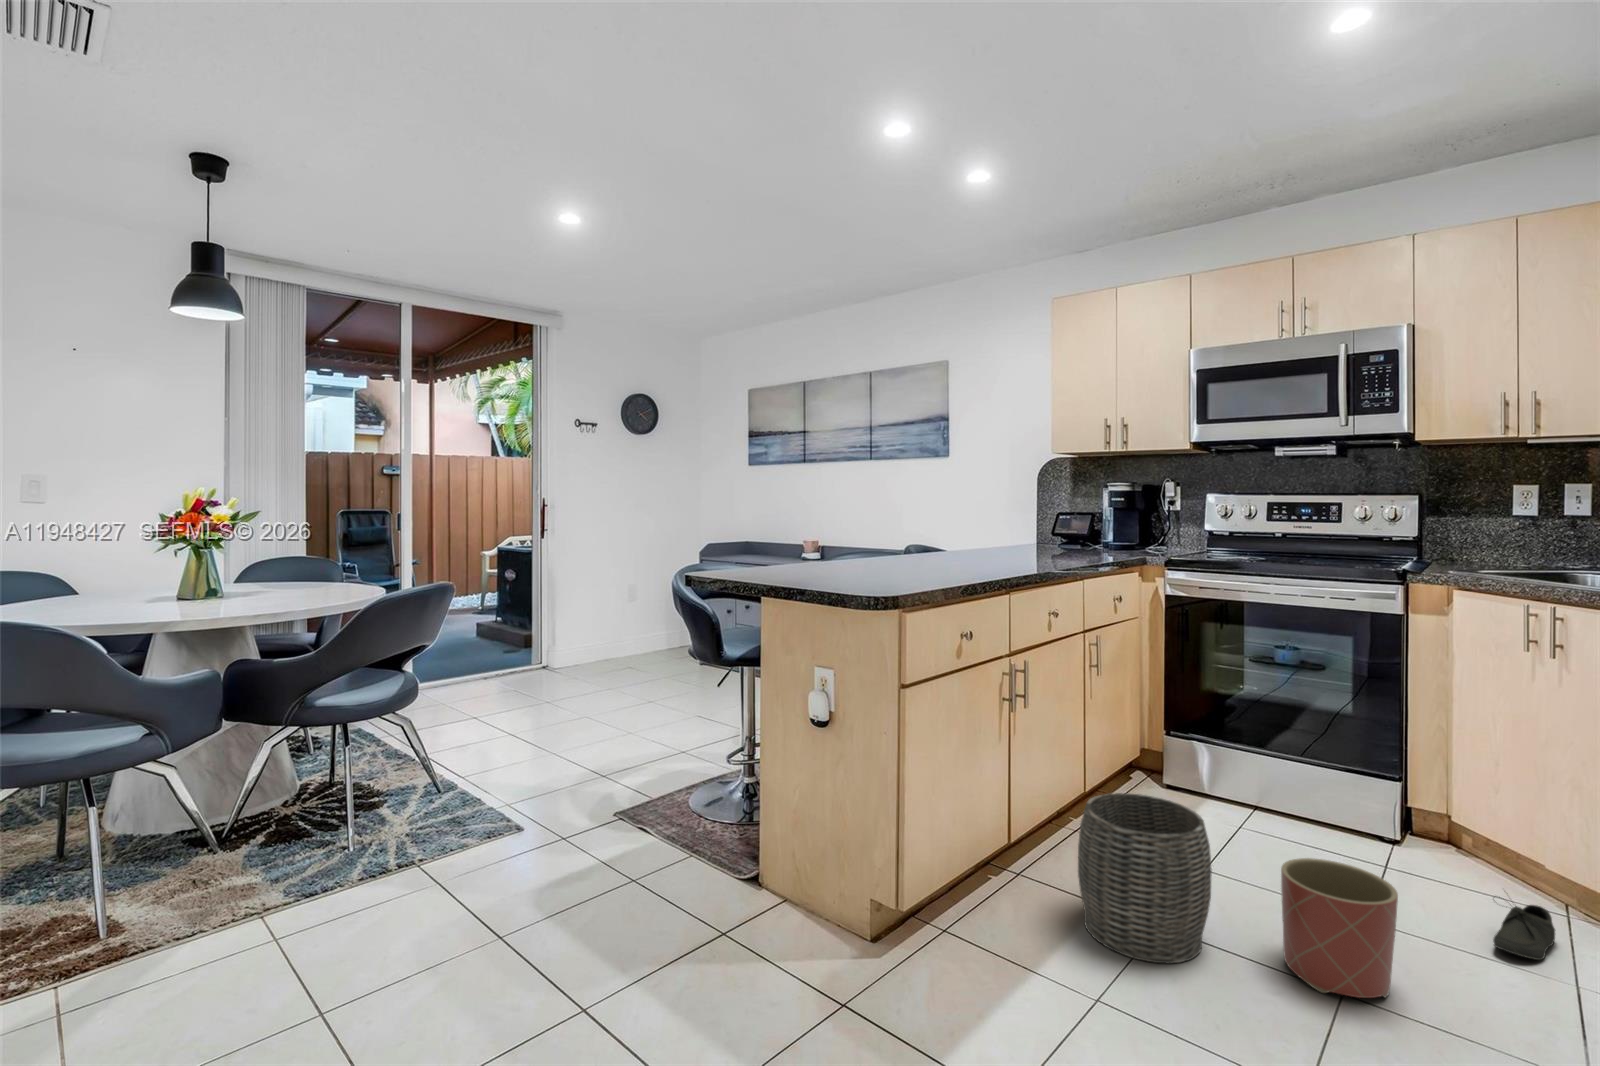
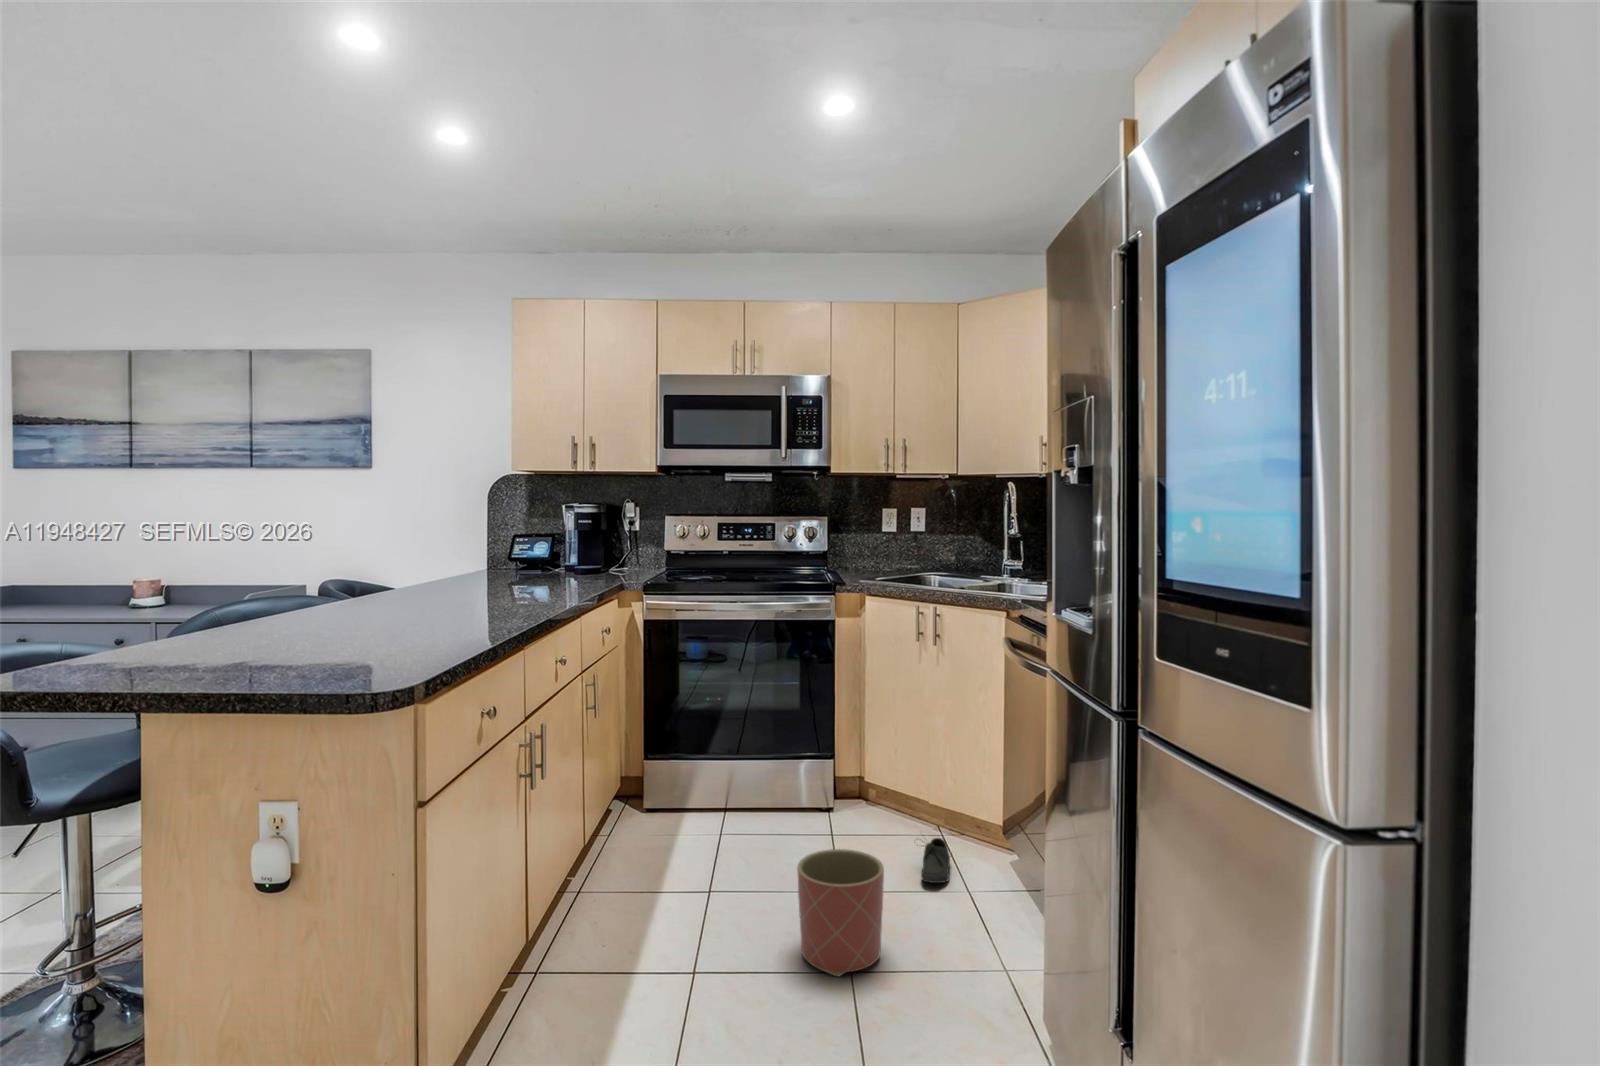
woven basket: present [1078,793,1212,963] -> none [613,833,743,1018]

